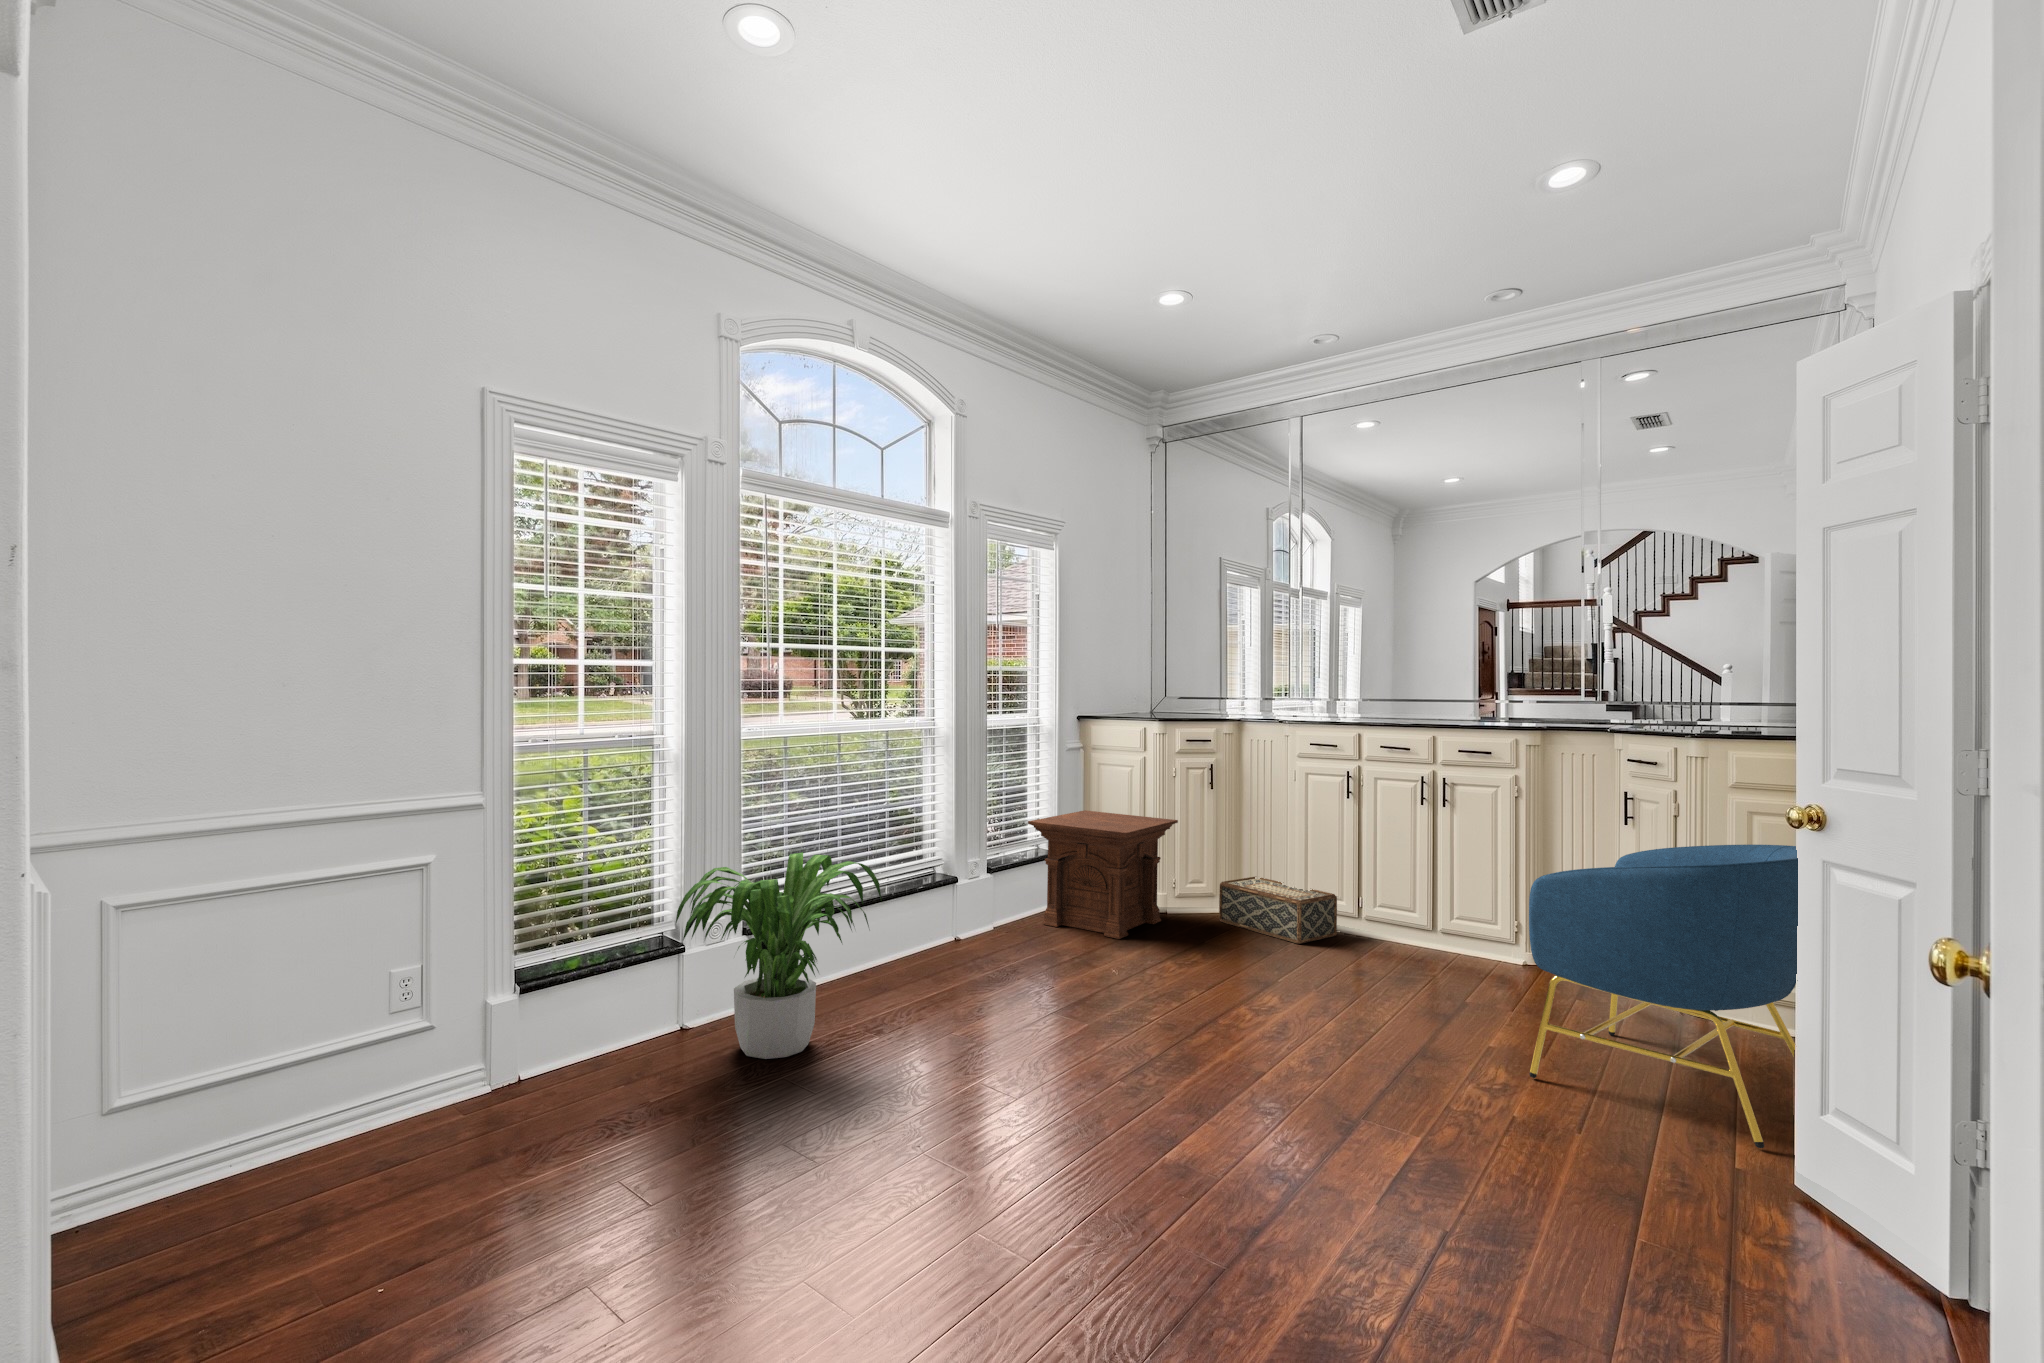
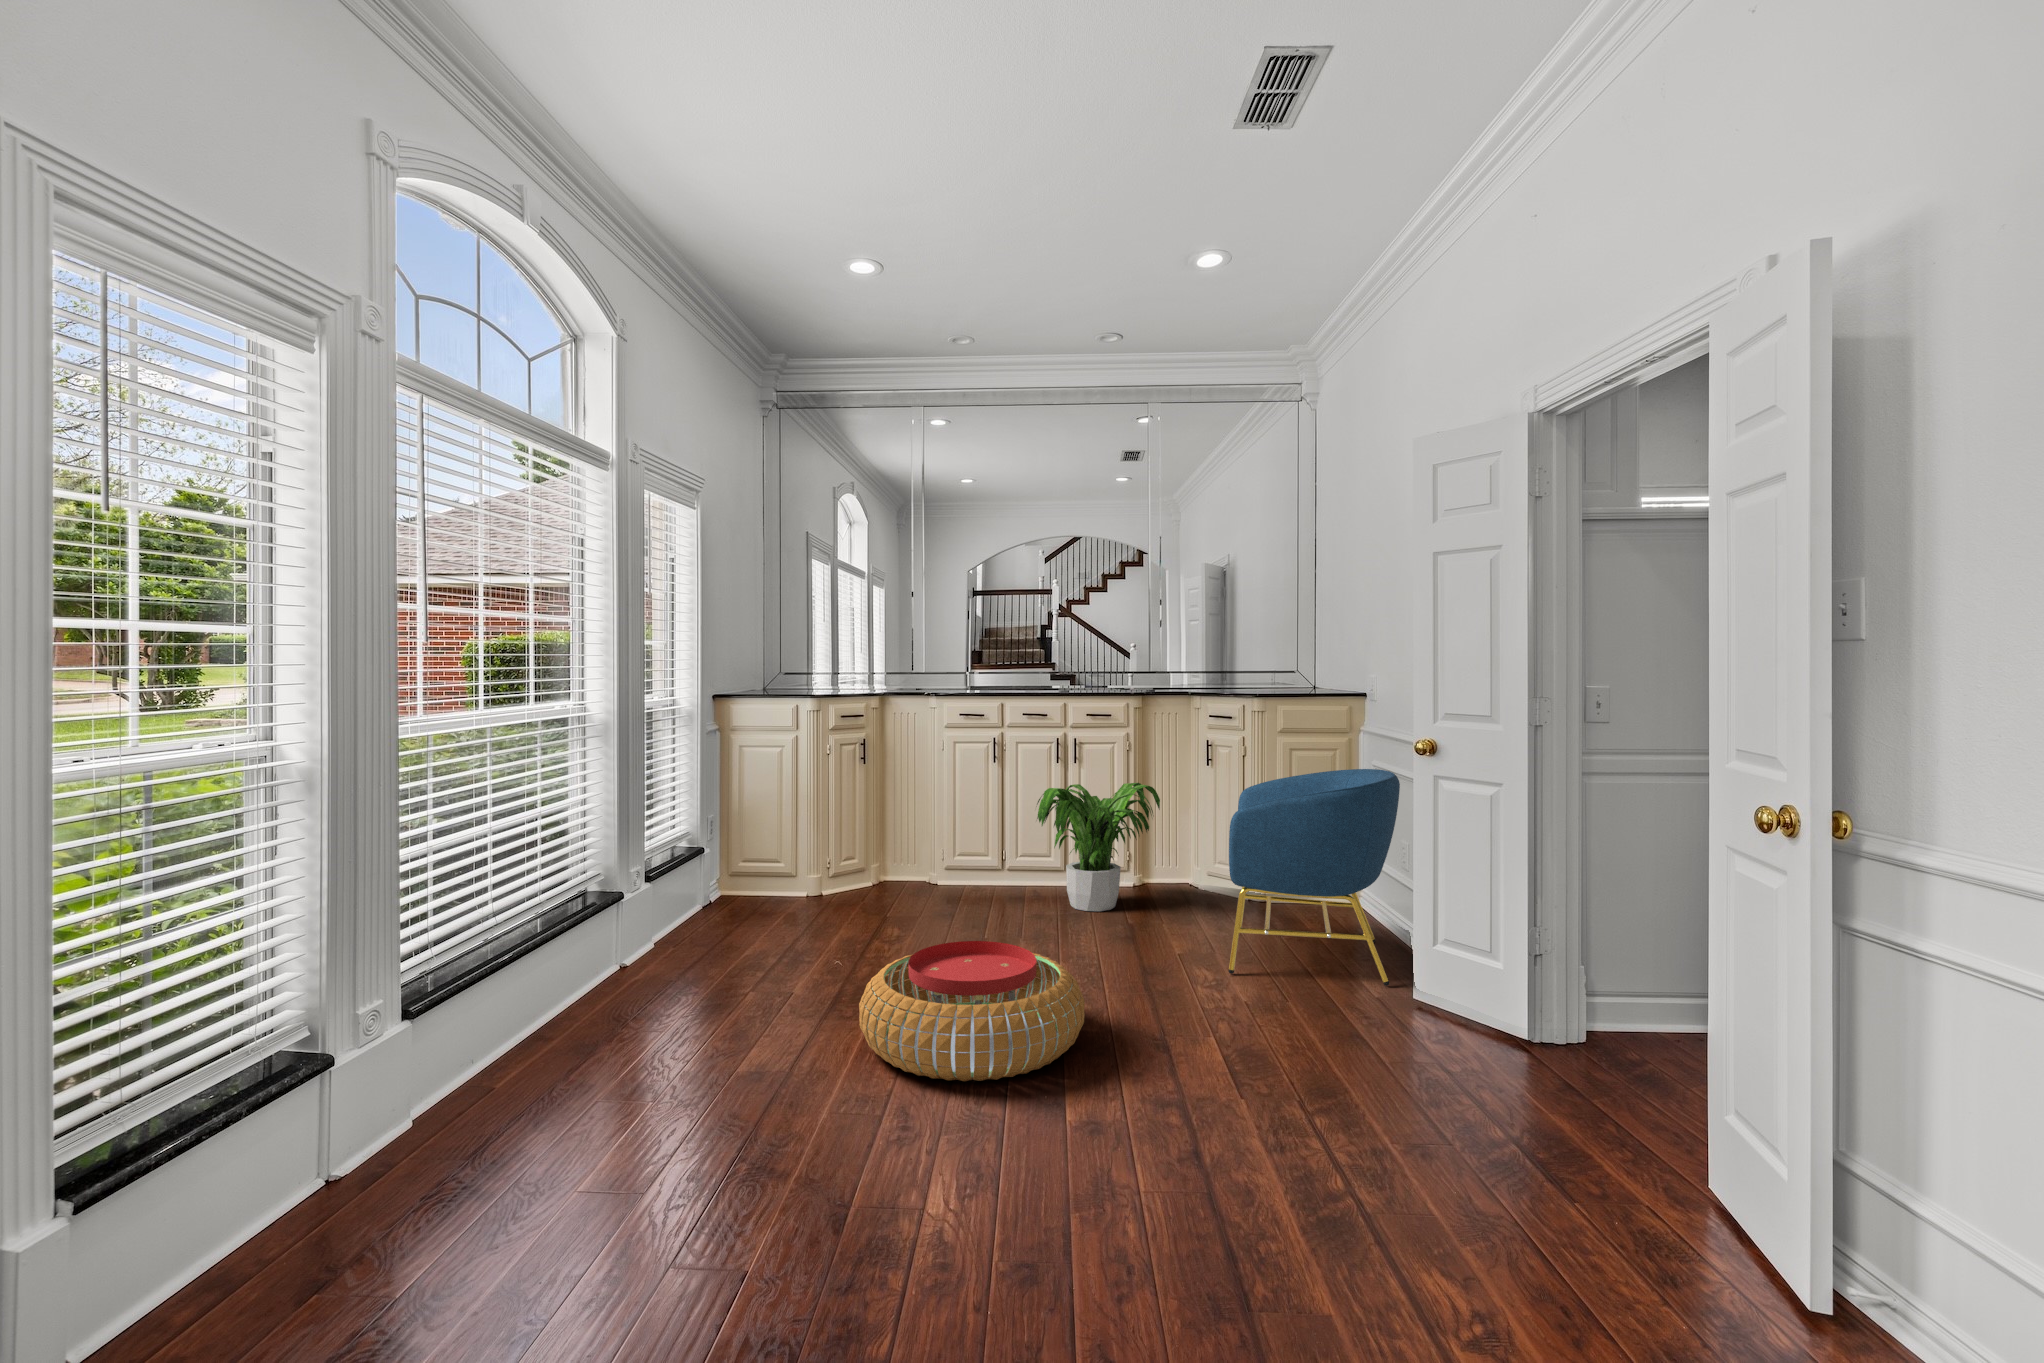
side table: present [1028,810,1178,939] -> none [682,799,833,931]
potted plant: present [676,853,881,1059] -> present [1037,783,1160,911]
woven basket: present [1219,877,1337,944] -> none [873,847,985,904]
pouf: none [1050,966,1277,1105] -> present [859,941,1085,1081]

